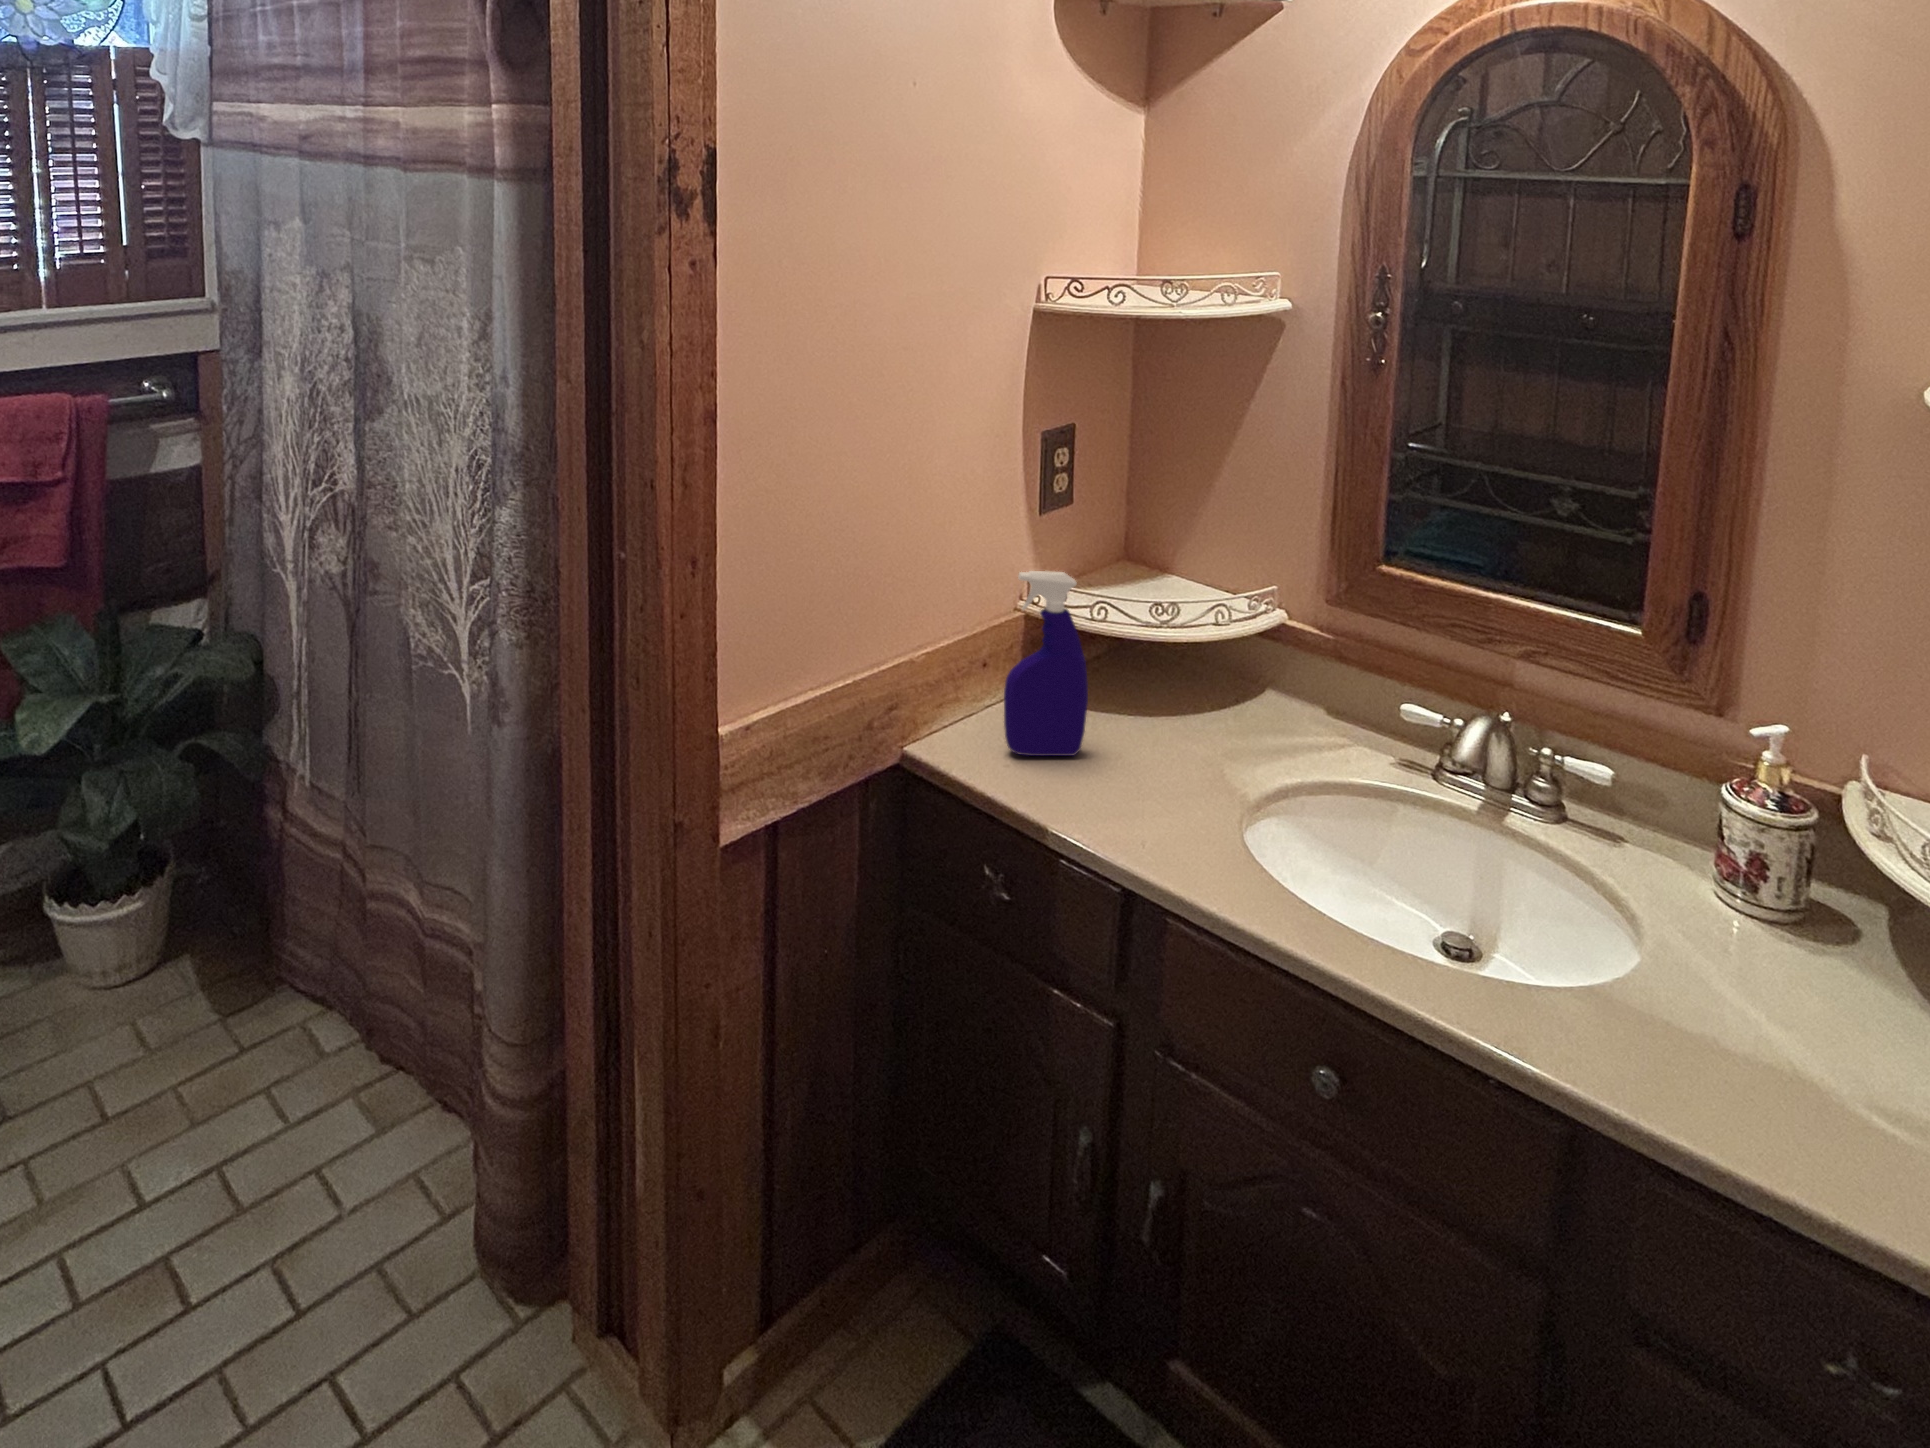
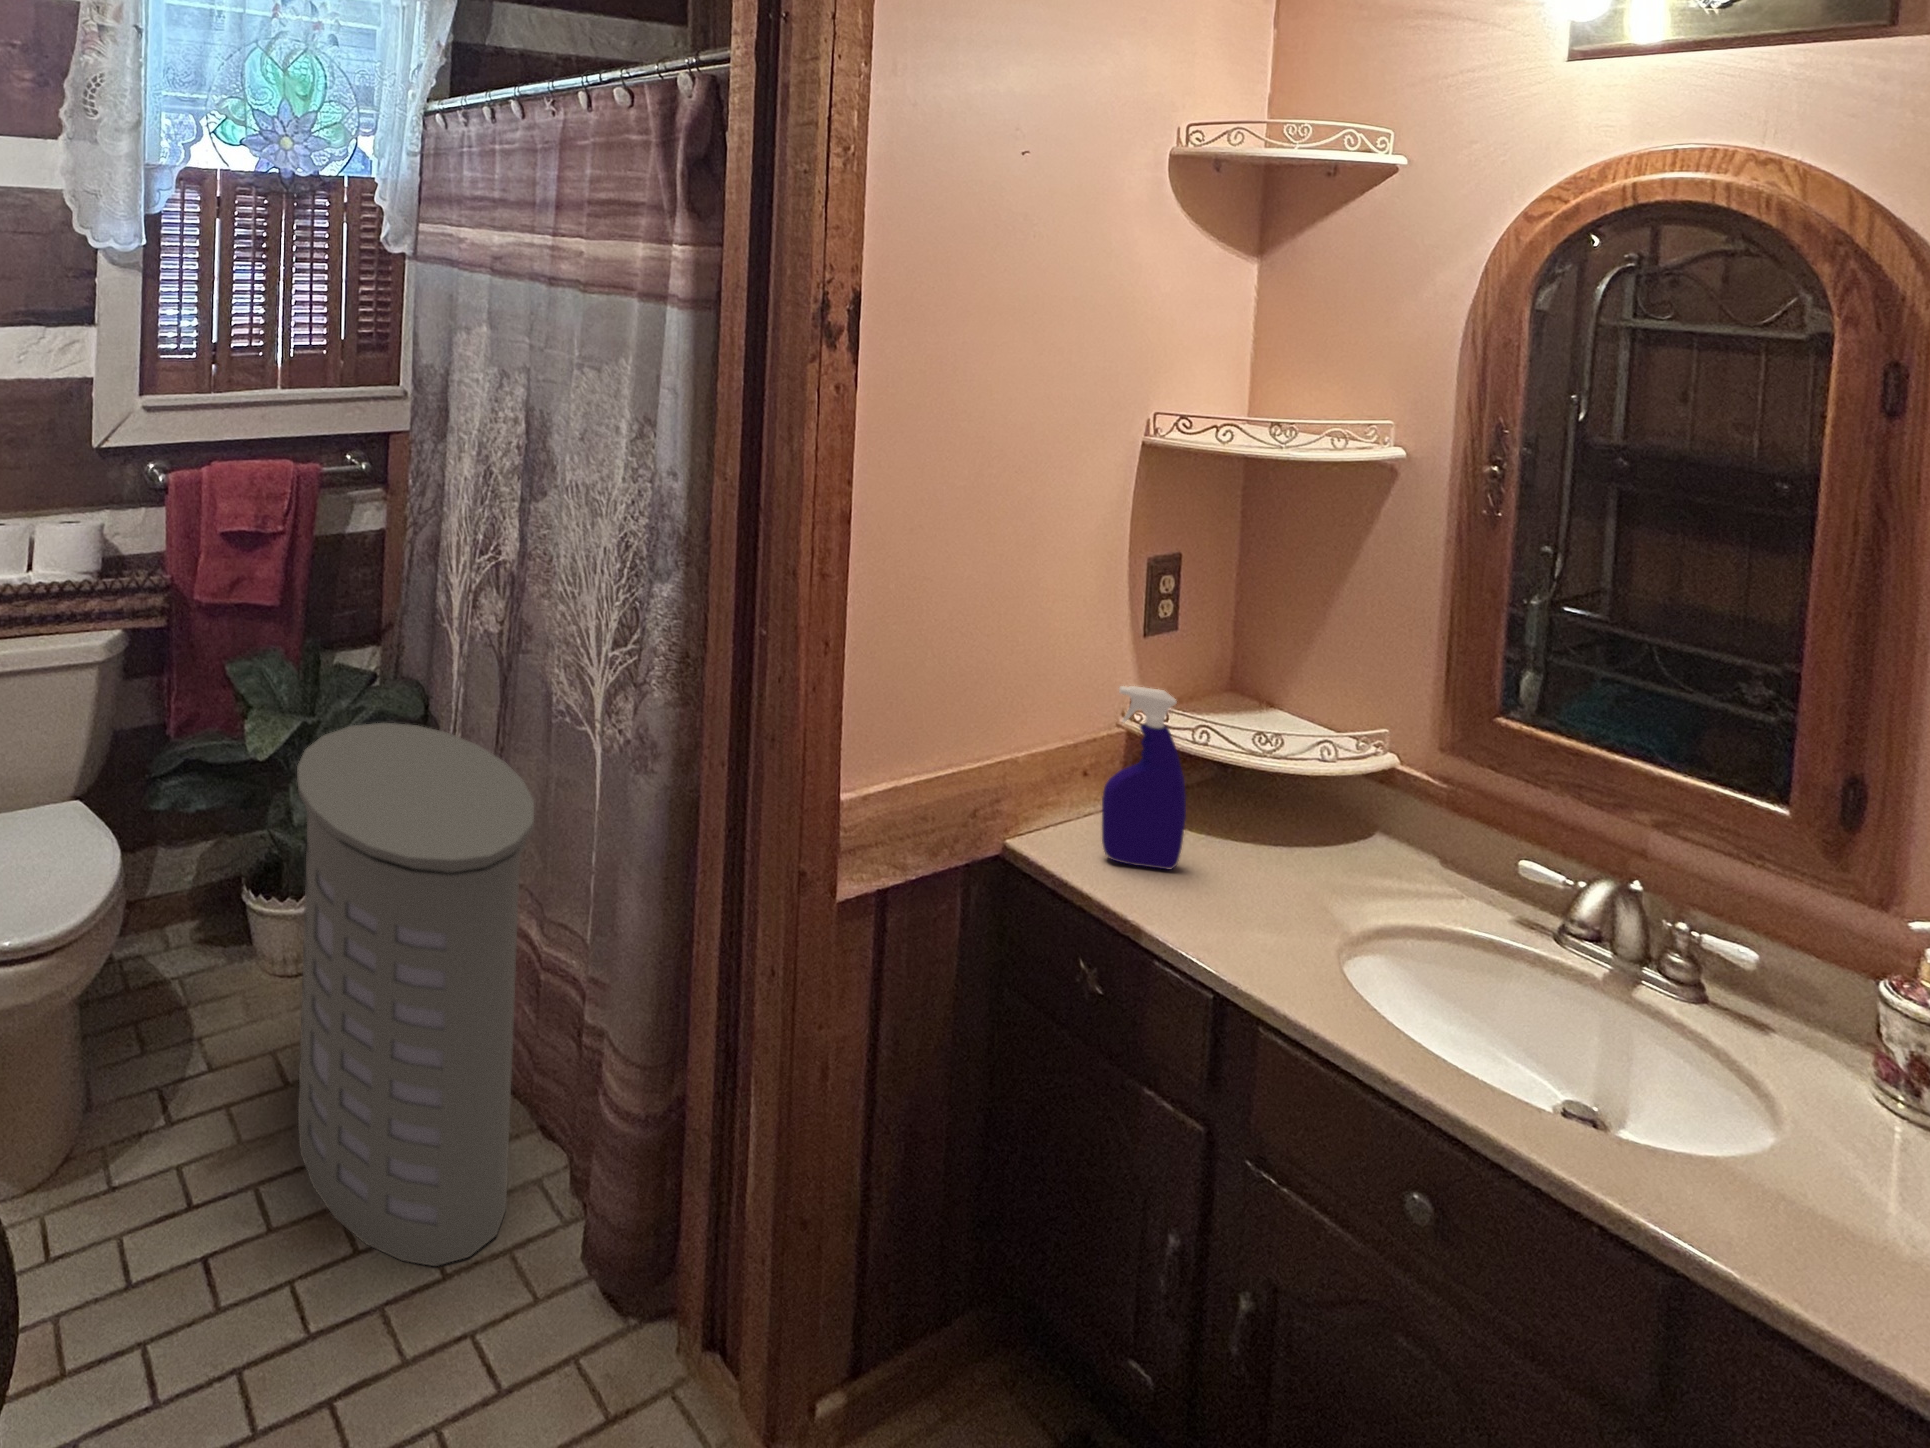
laundry hamper: none [80,691,382,1304] -> present [297,723,534,1266]

